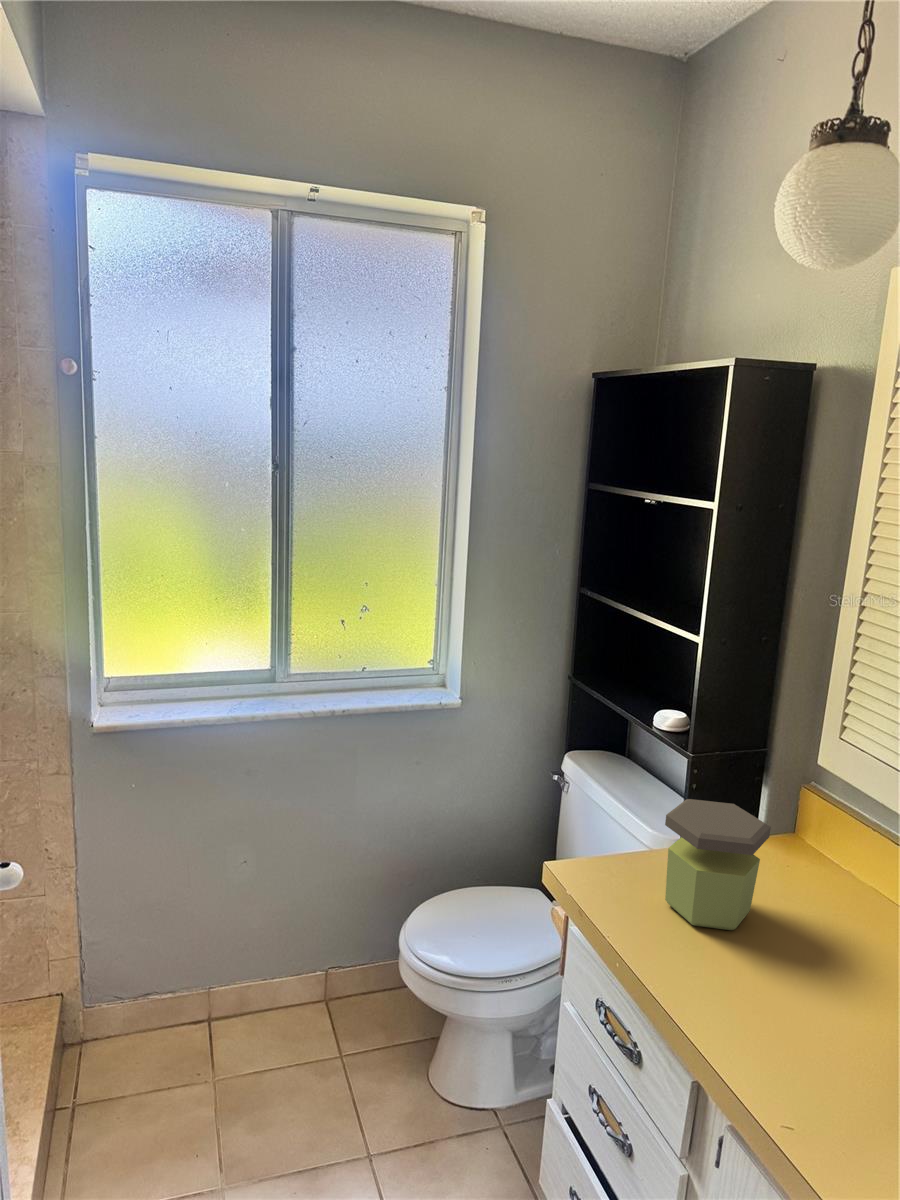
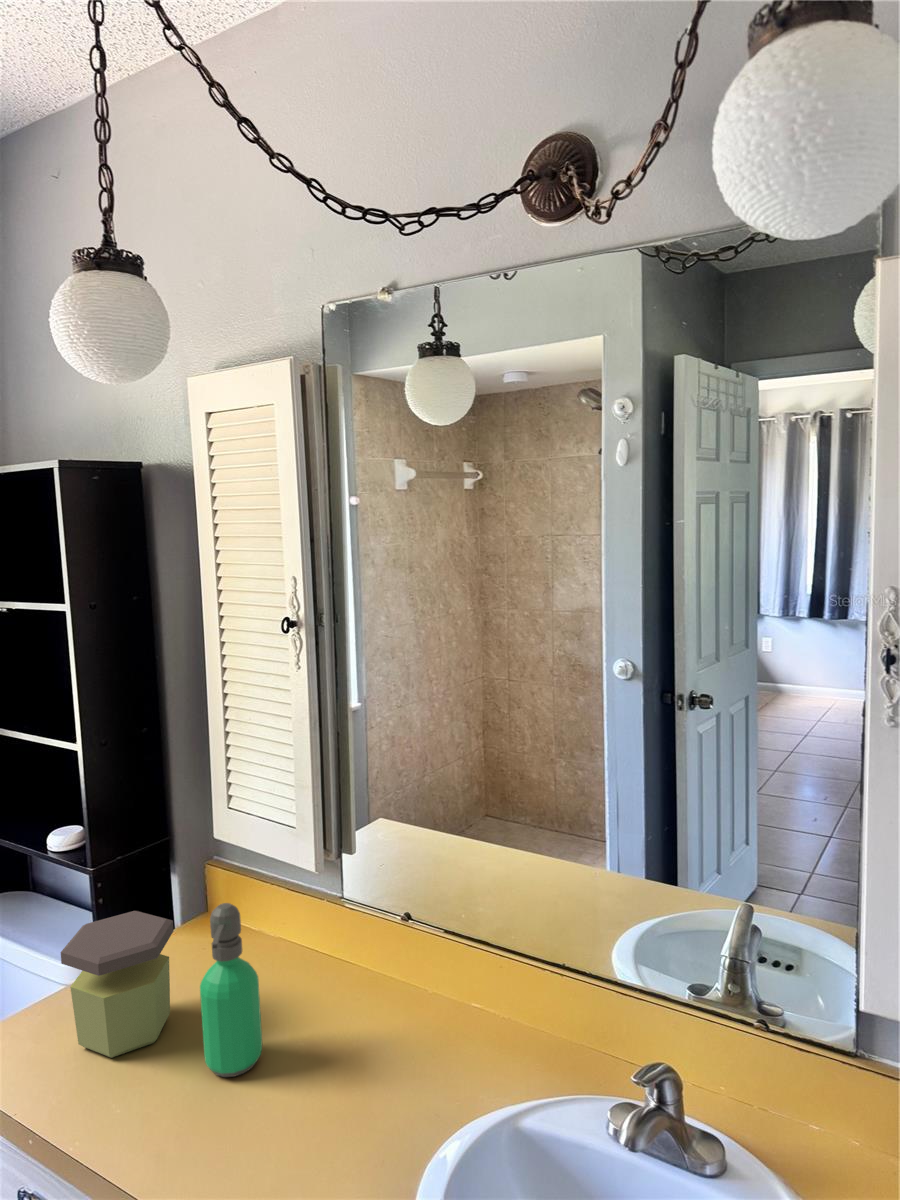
soap dispenser: none [782,829,856,1002] -> present [200,903,262,1077]

